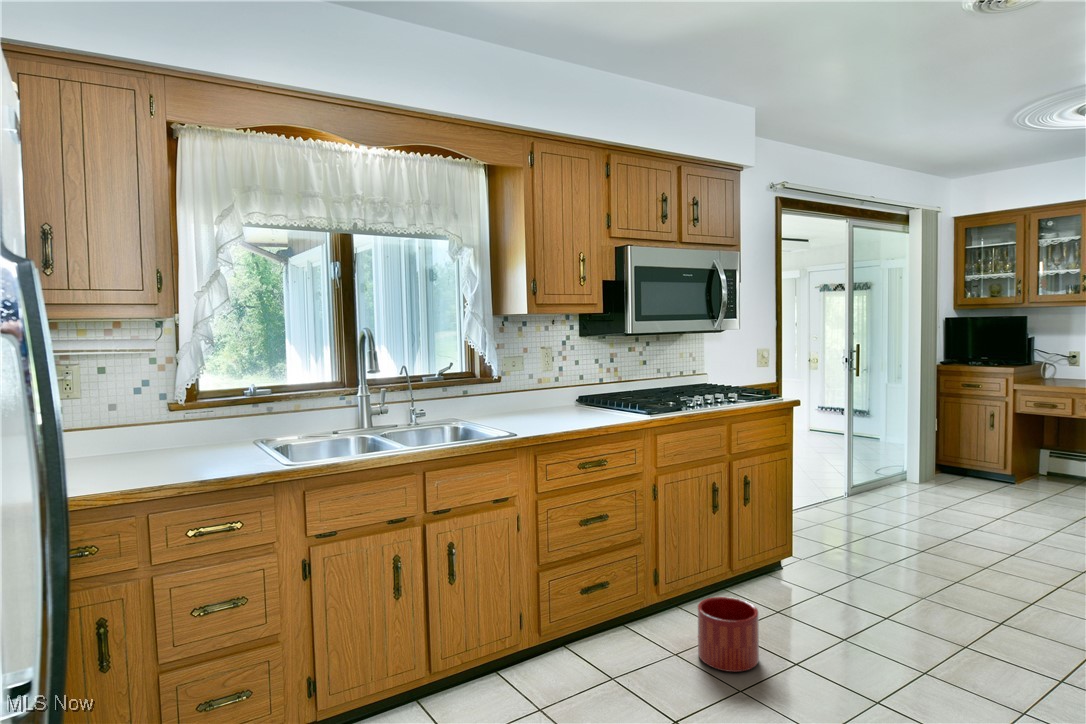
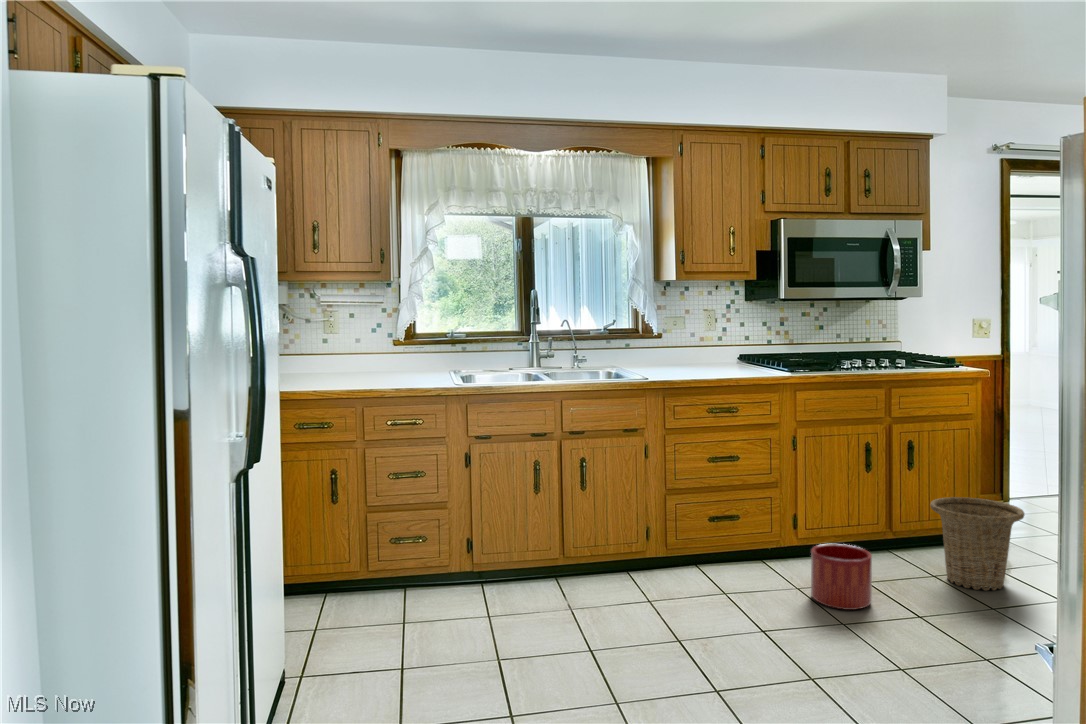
basket: none [775,525,859,618] -> present [930,497,1024,590]

